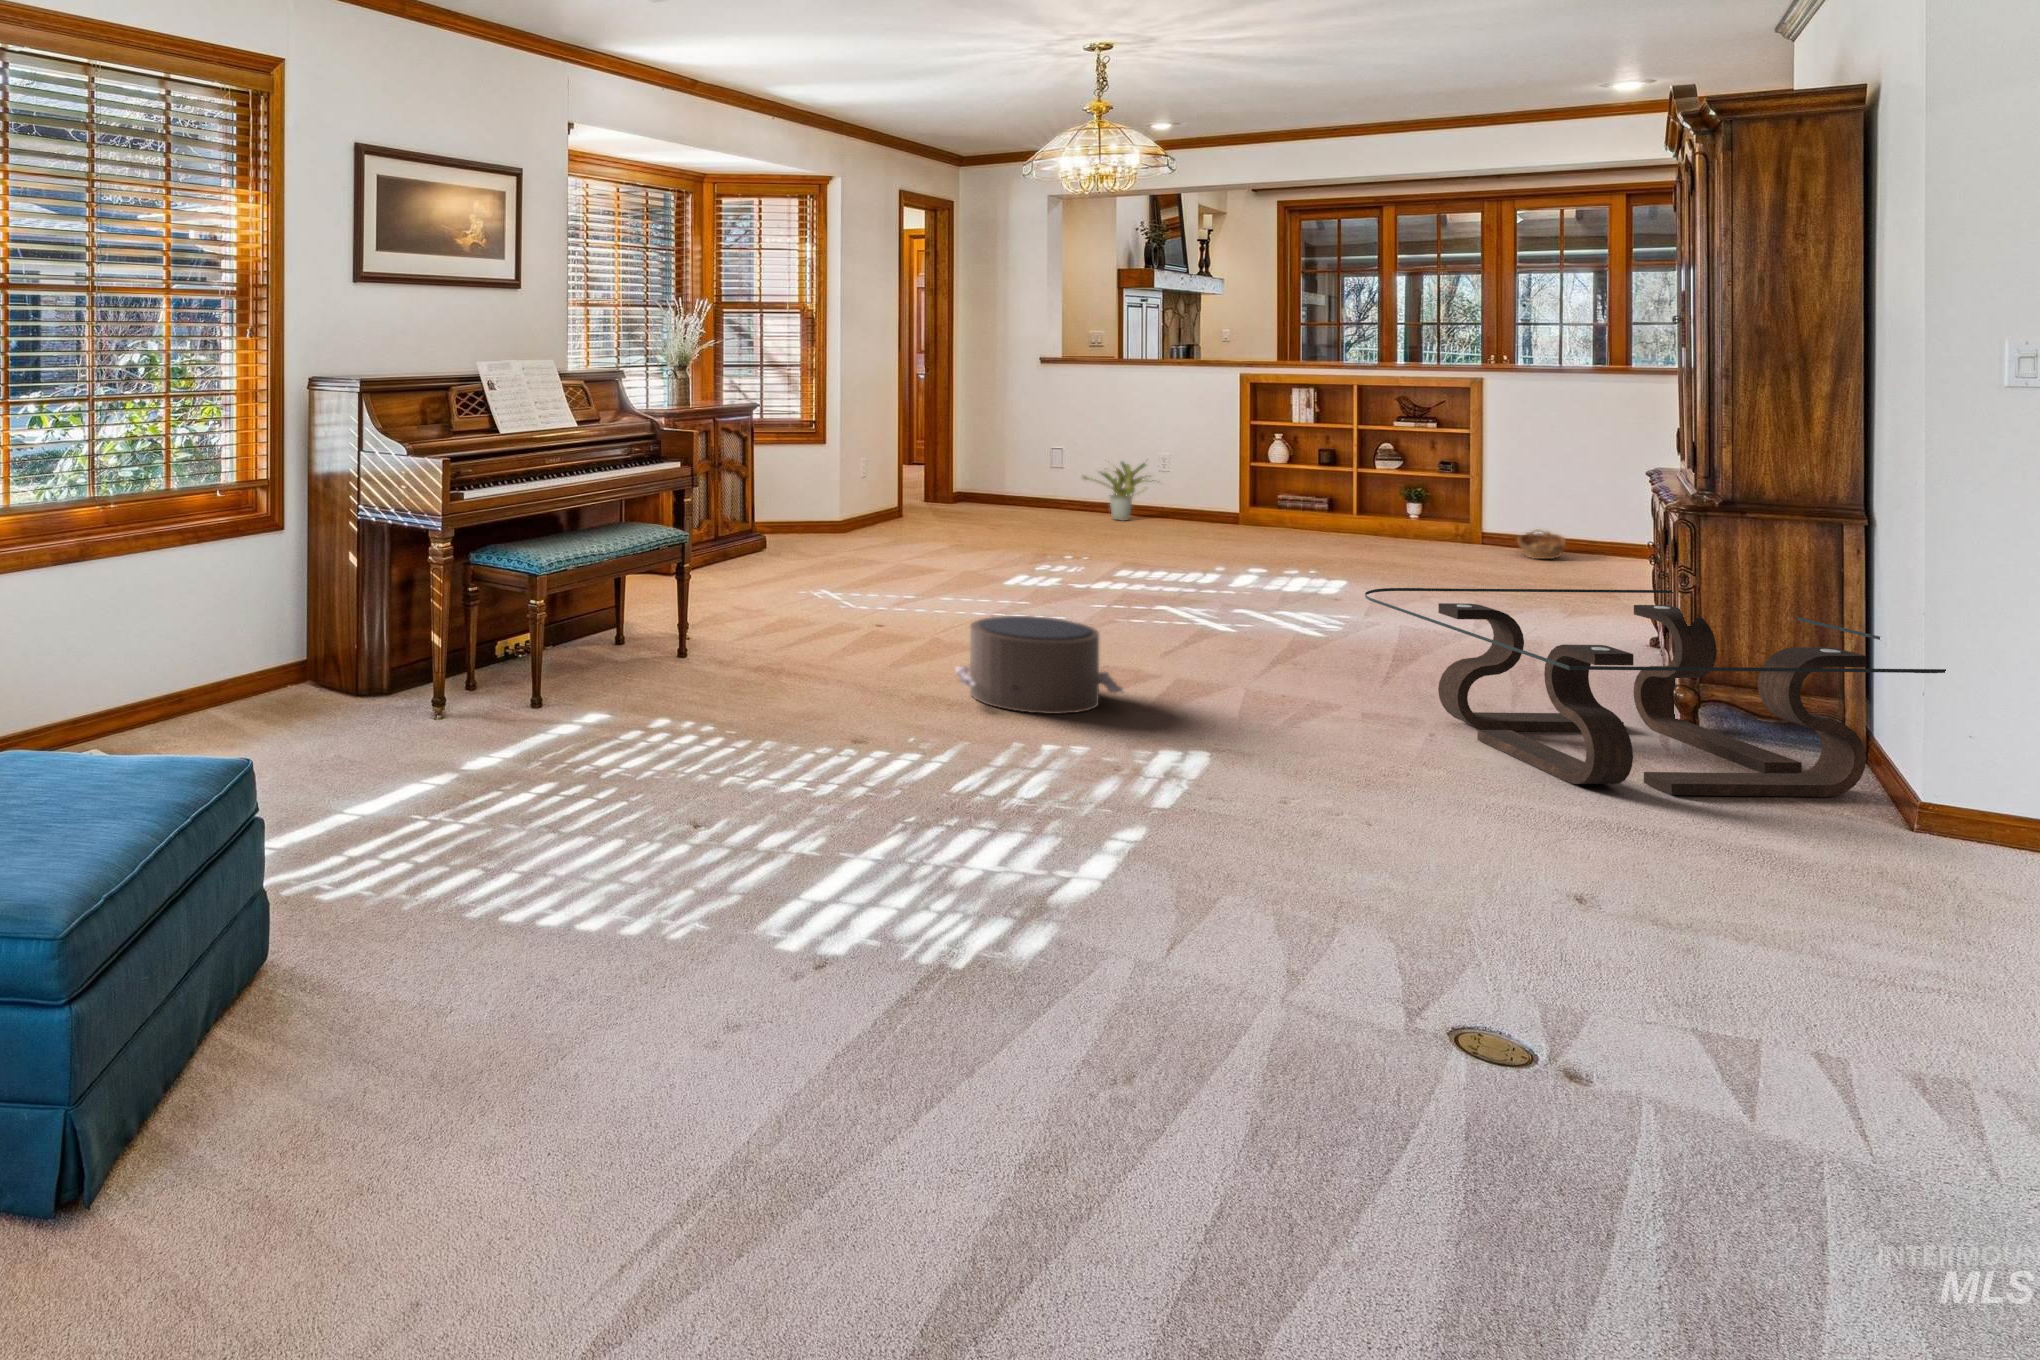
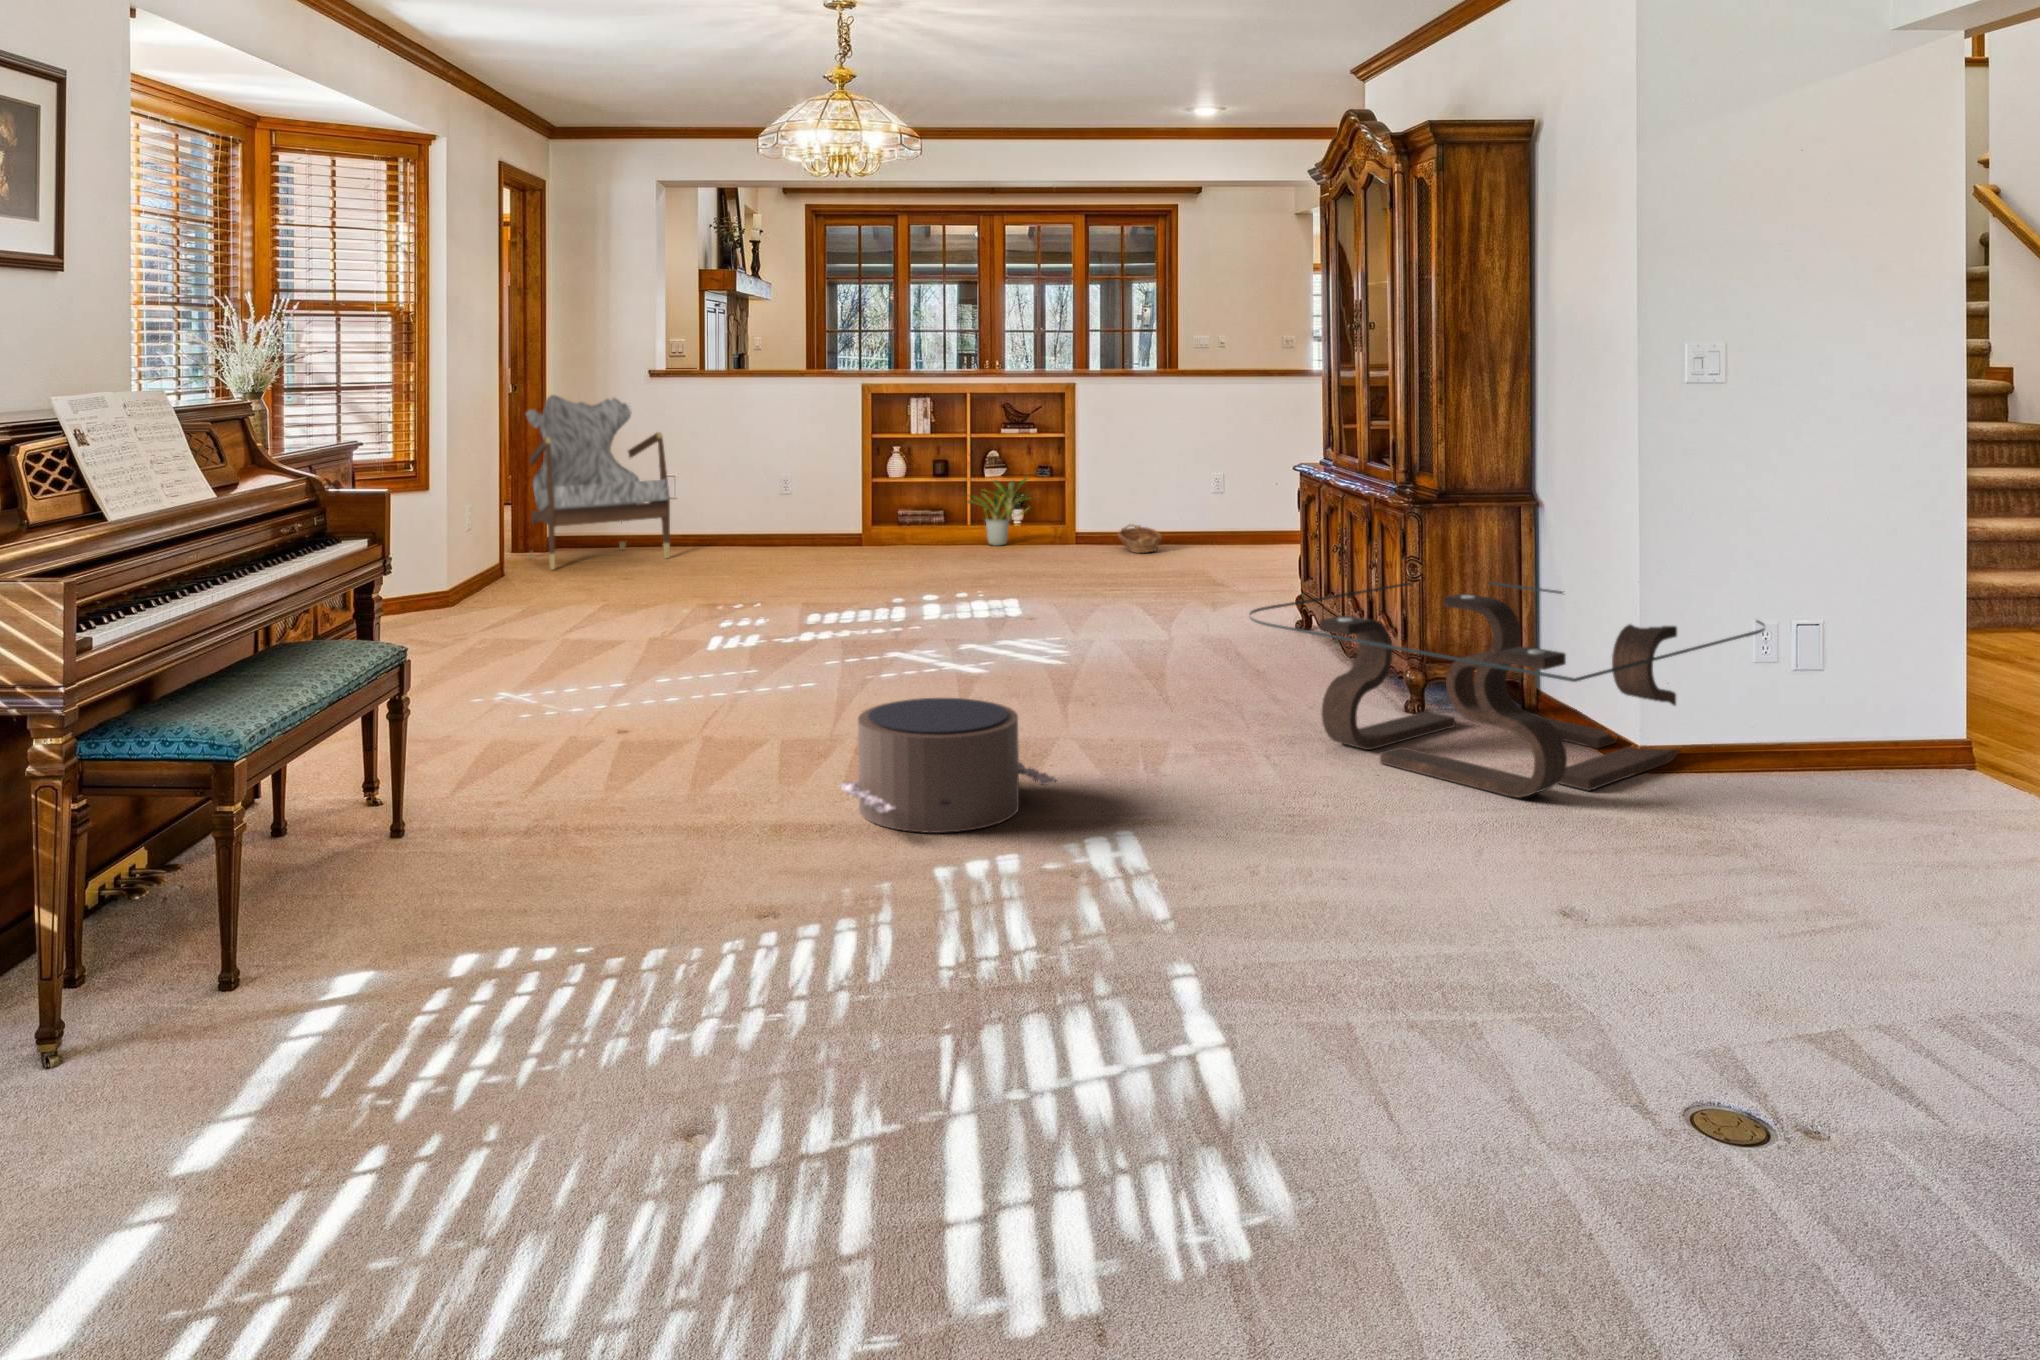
armchair: none [935,369,1052,518] -> present [526,395,670,569]
potted plant: present [1083,462,1153,520] -> present [967,478,1029,546]

